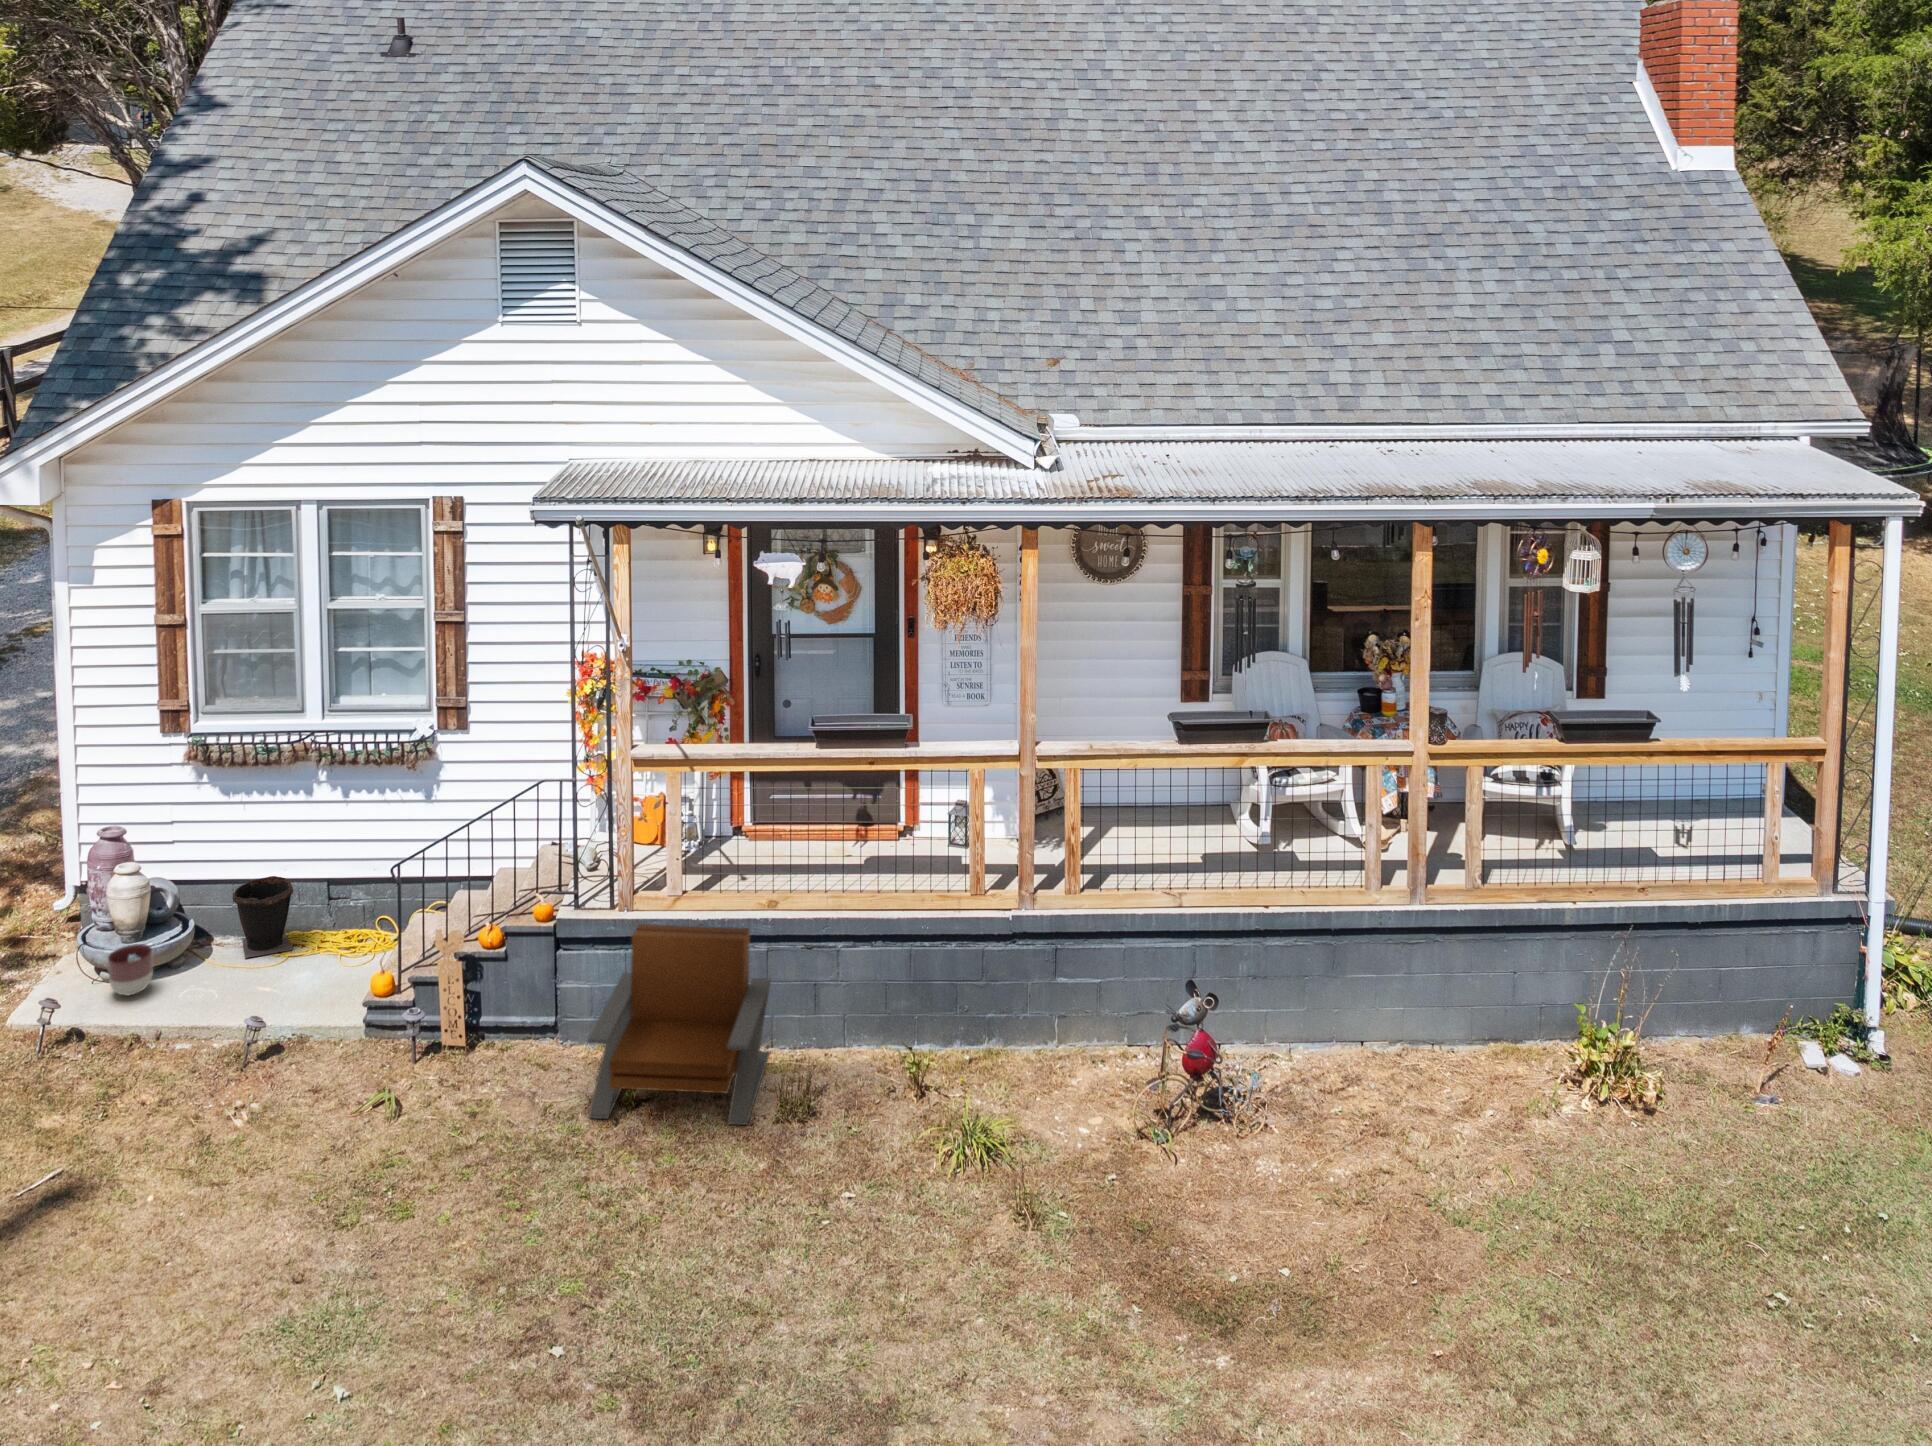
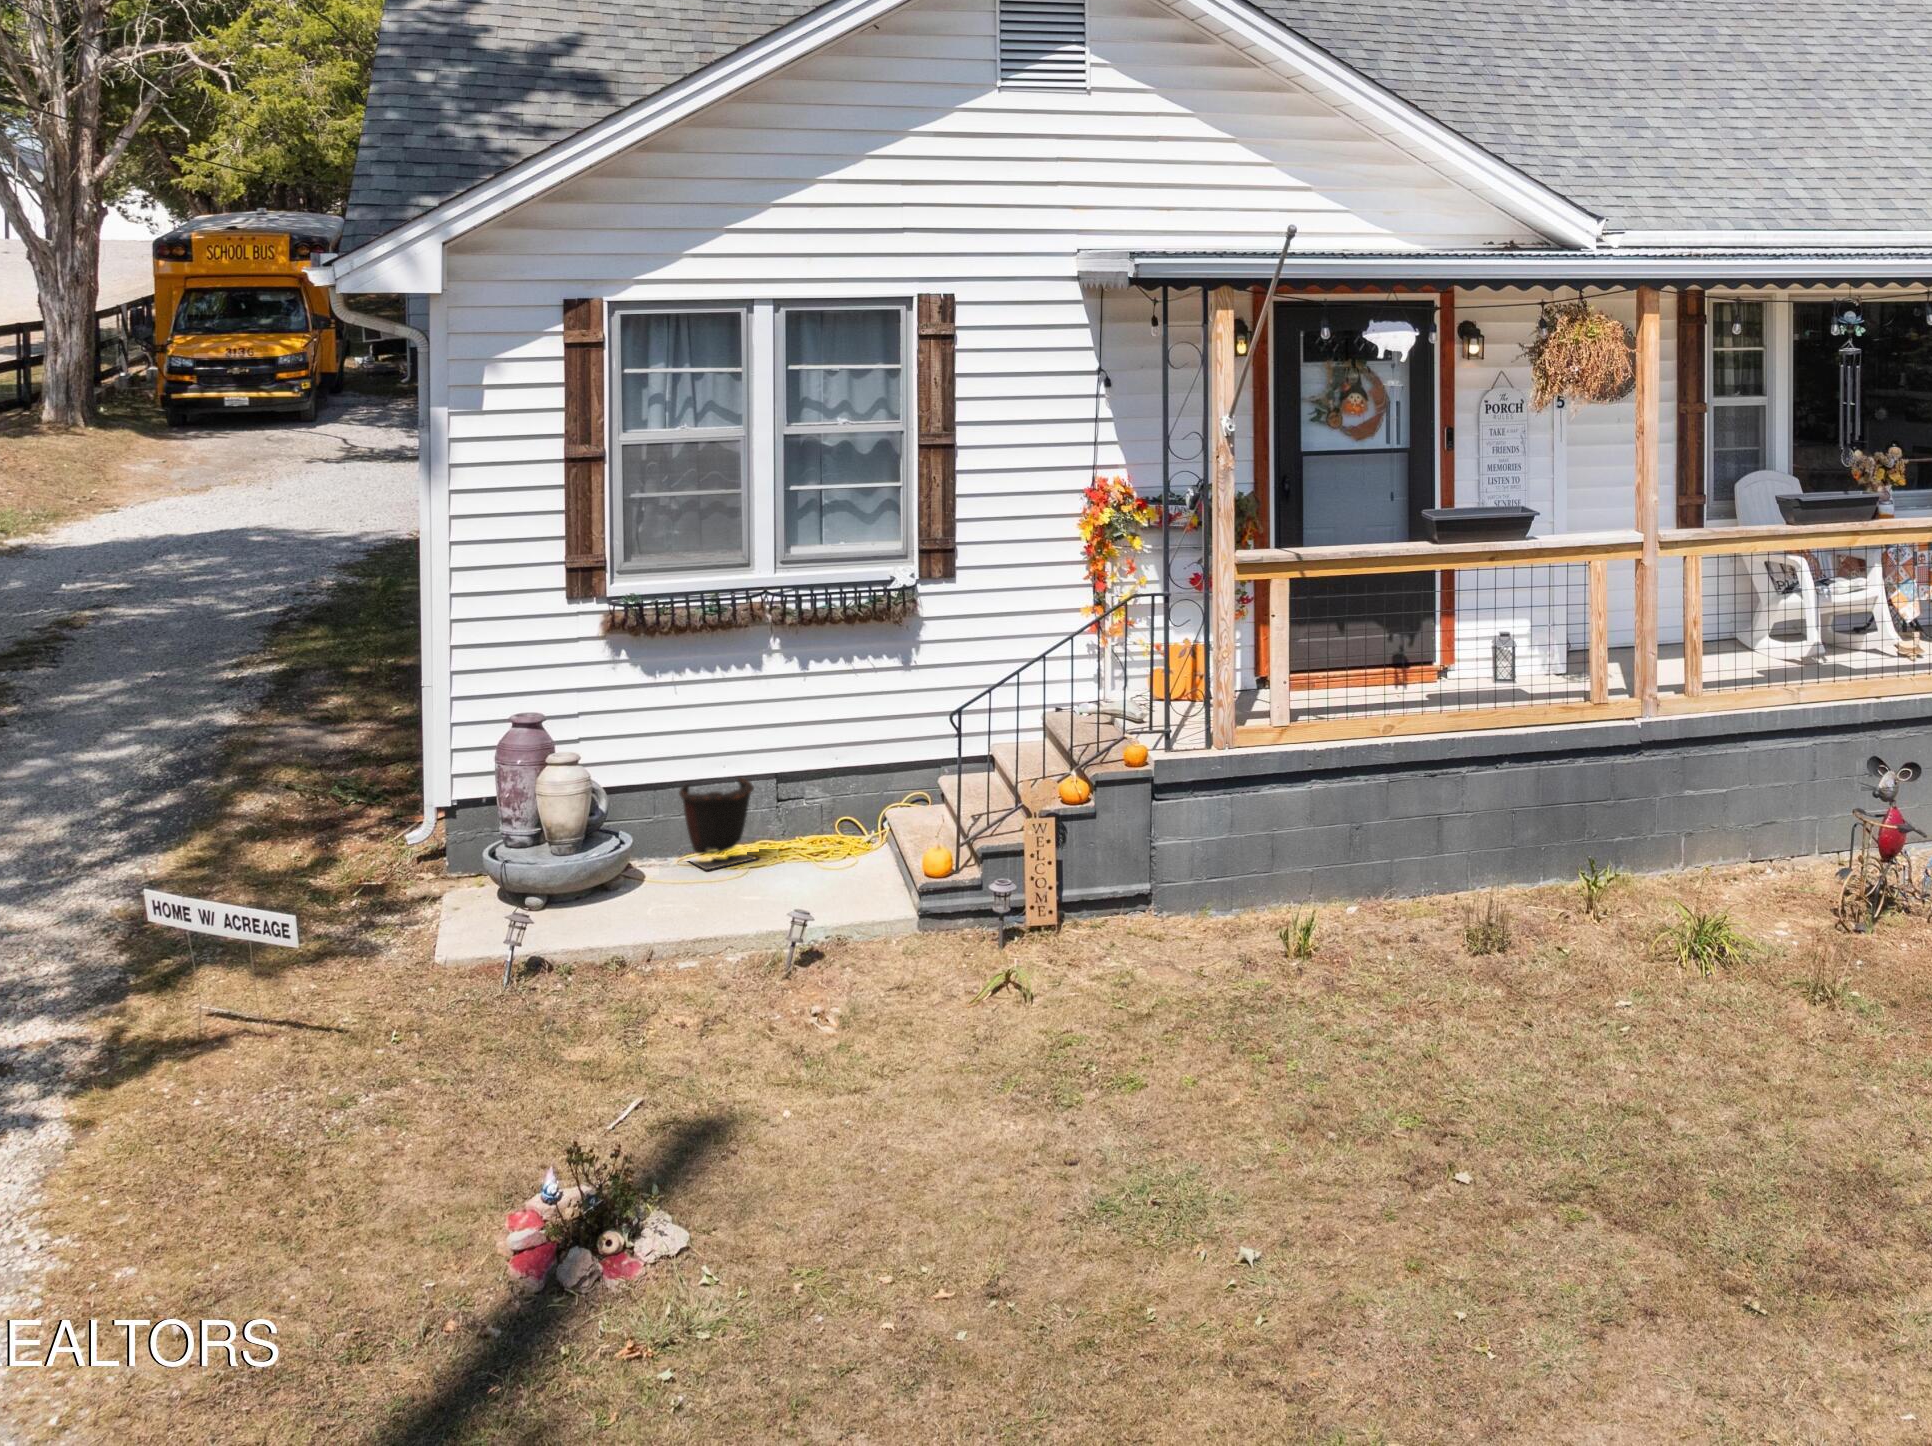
lounge chair: present [588,924,771,1125] -> none [1253,725,1465,937]
planter: present [108,944,153,995] -> none [559,851,615,914]

